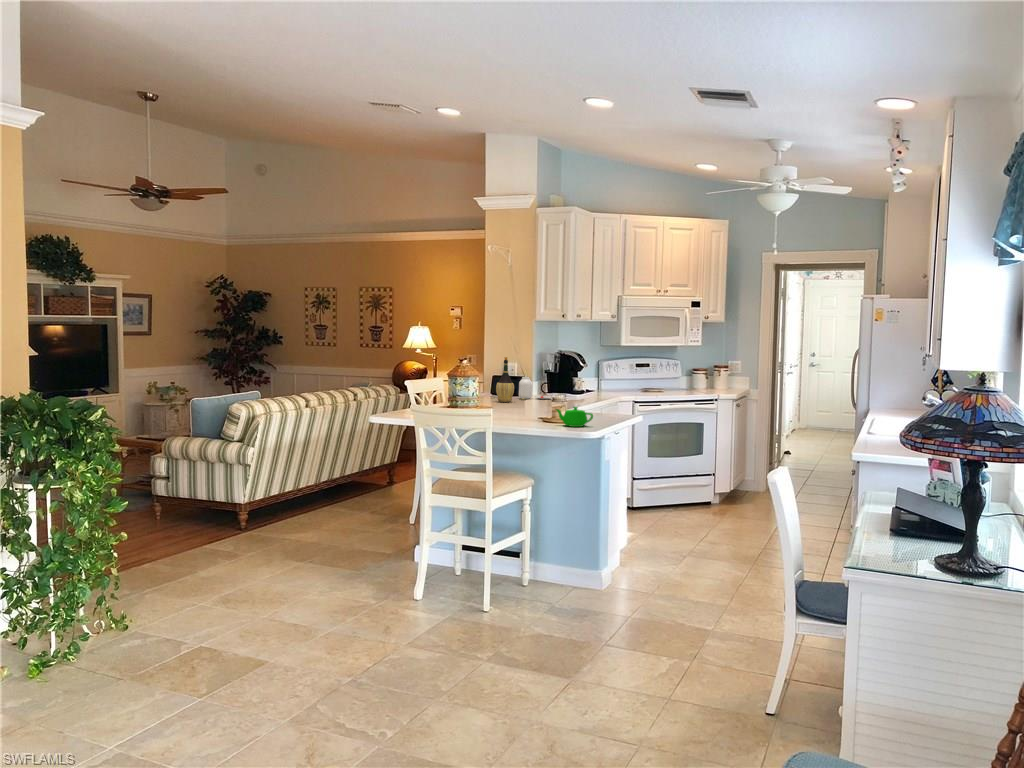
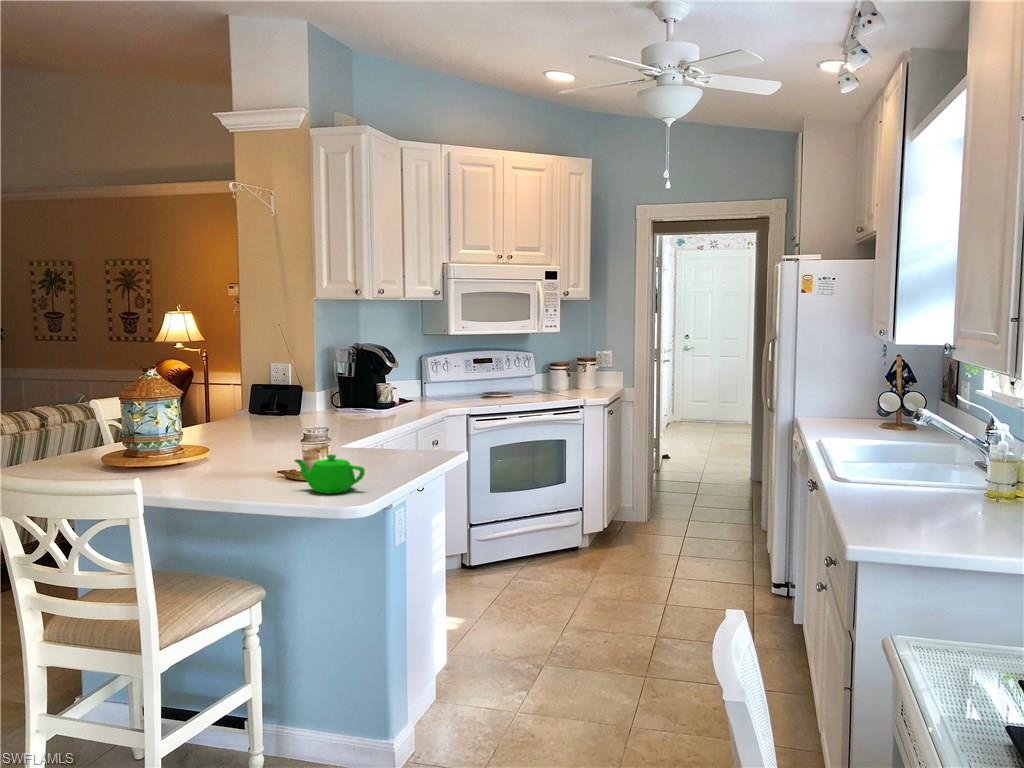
wine bottle: present [496,357,514,402] -> none [246,357,276,428]
jar: present [519,377,552,400] -> none [290,385,345,421]

